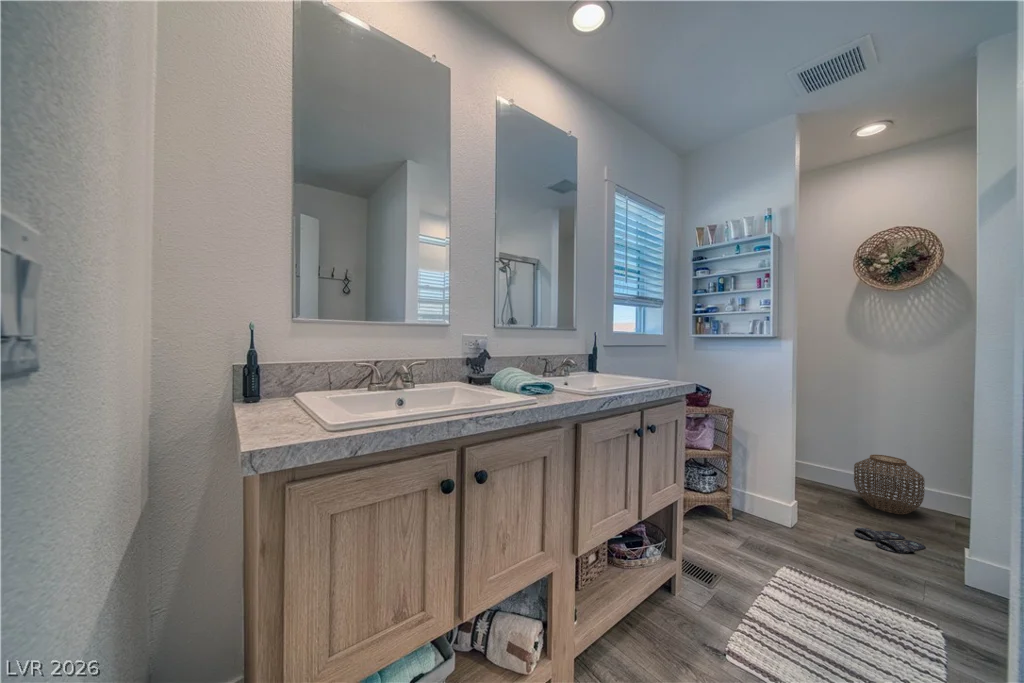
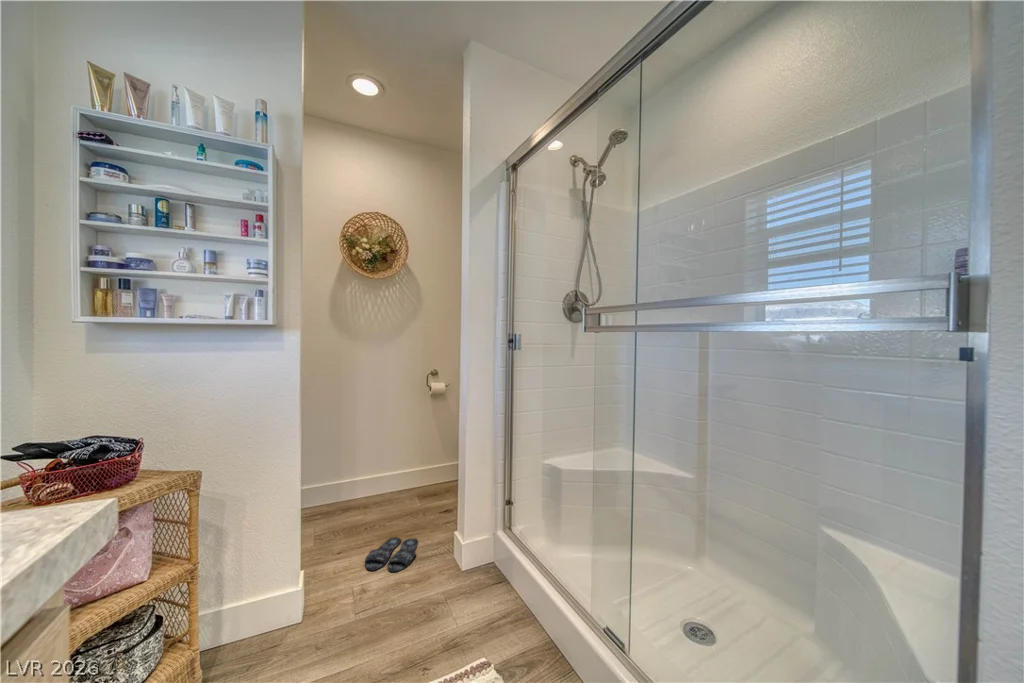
woven basket: present [854,455,924,514] -> none [344,451,398,513]

